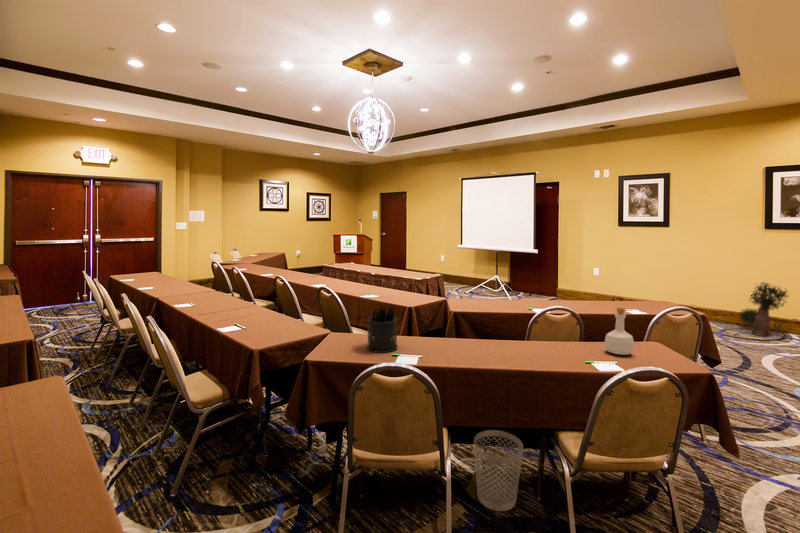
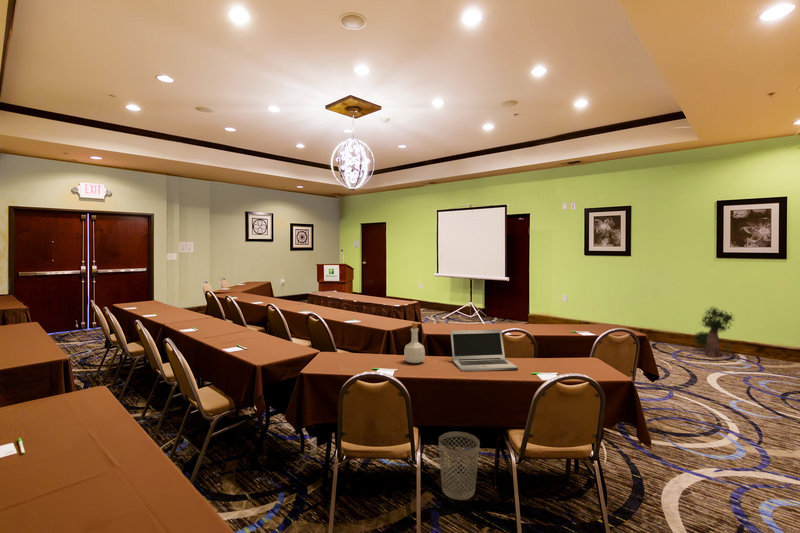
pen holder: present [367,306,398,353] -> none [347,323,374,365]
bottle: present [605,308,634,355] -> present [404,323,425,363]
laptop: none [487,312,570,363] -> present [450,329,518,372]

